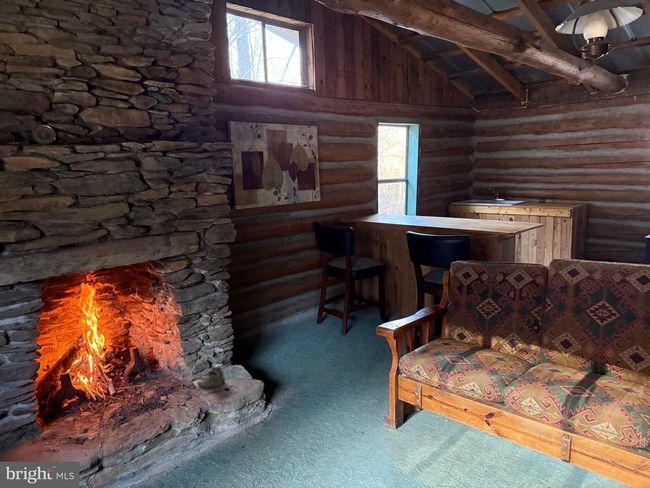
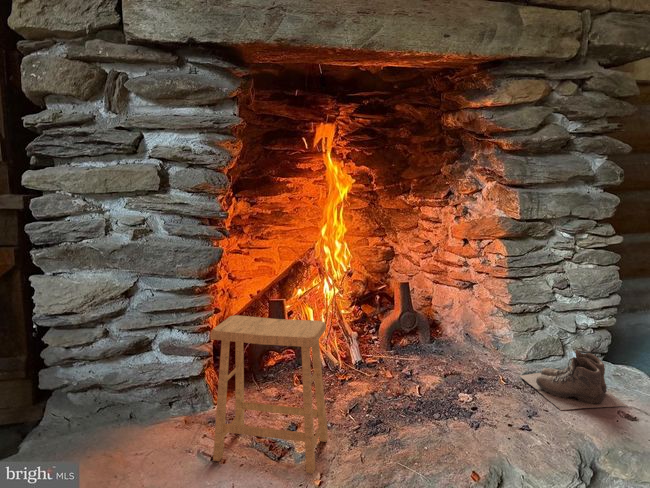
footstool: none [44,386,102,453] -> present [211,315,328,474]

